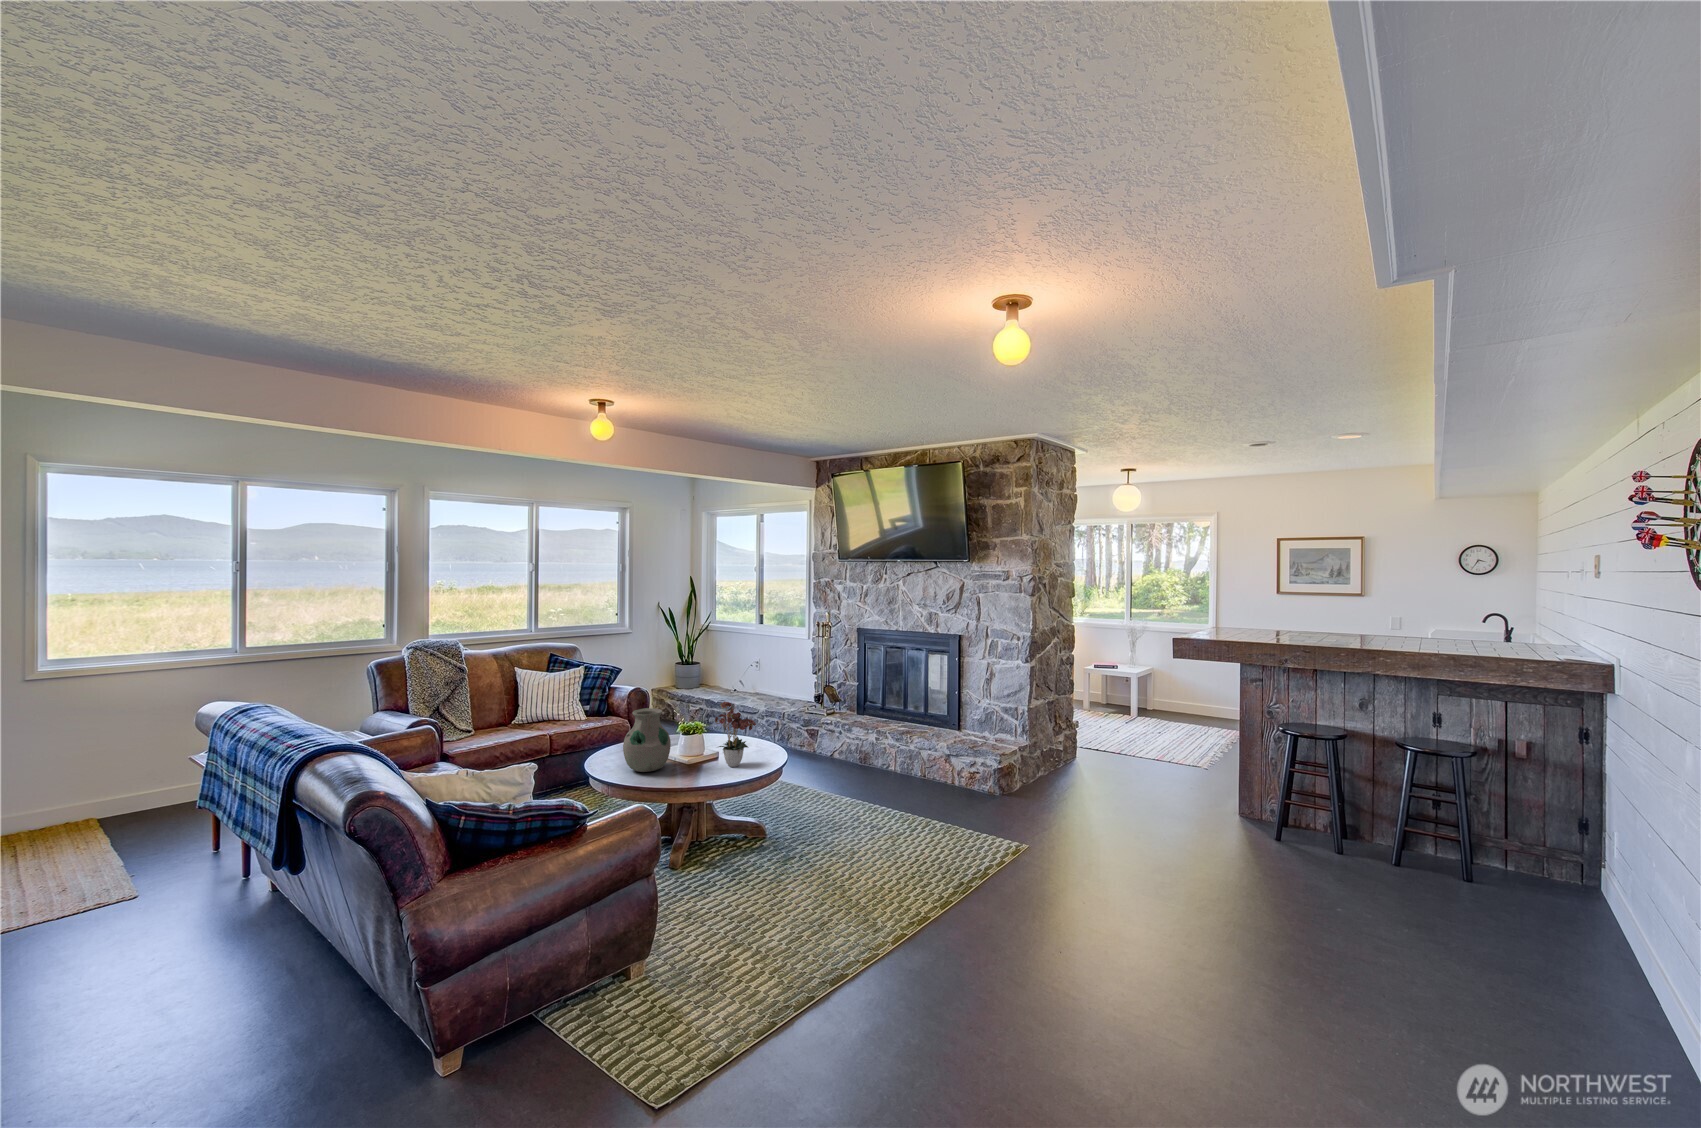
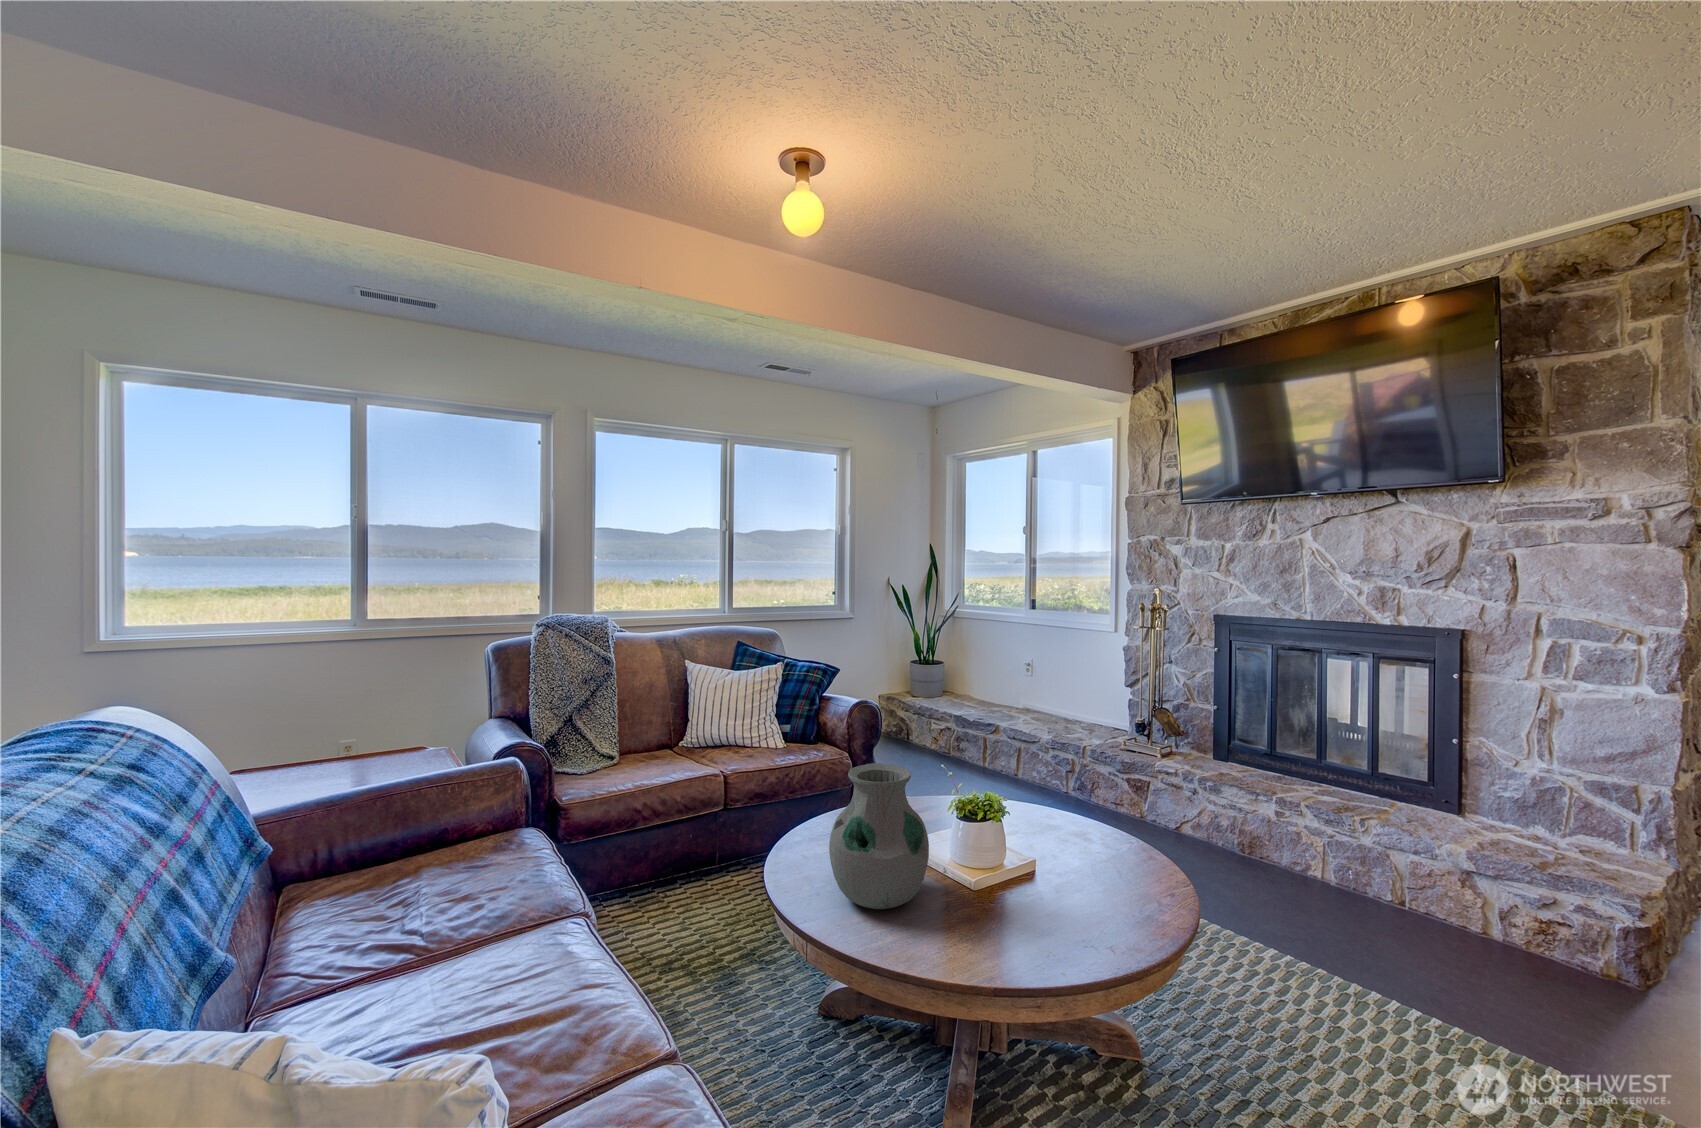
flower arrangement: present [715,702,756,767] -> none [1022,755,1134,916]

